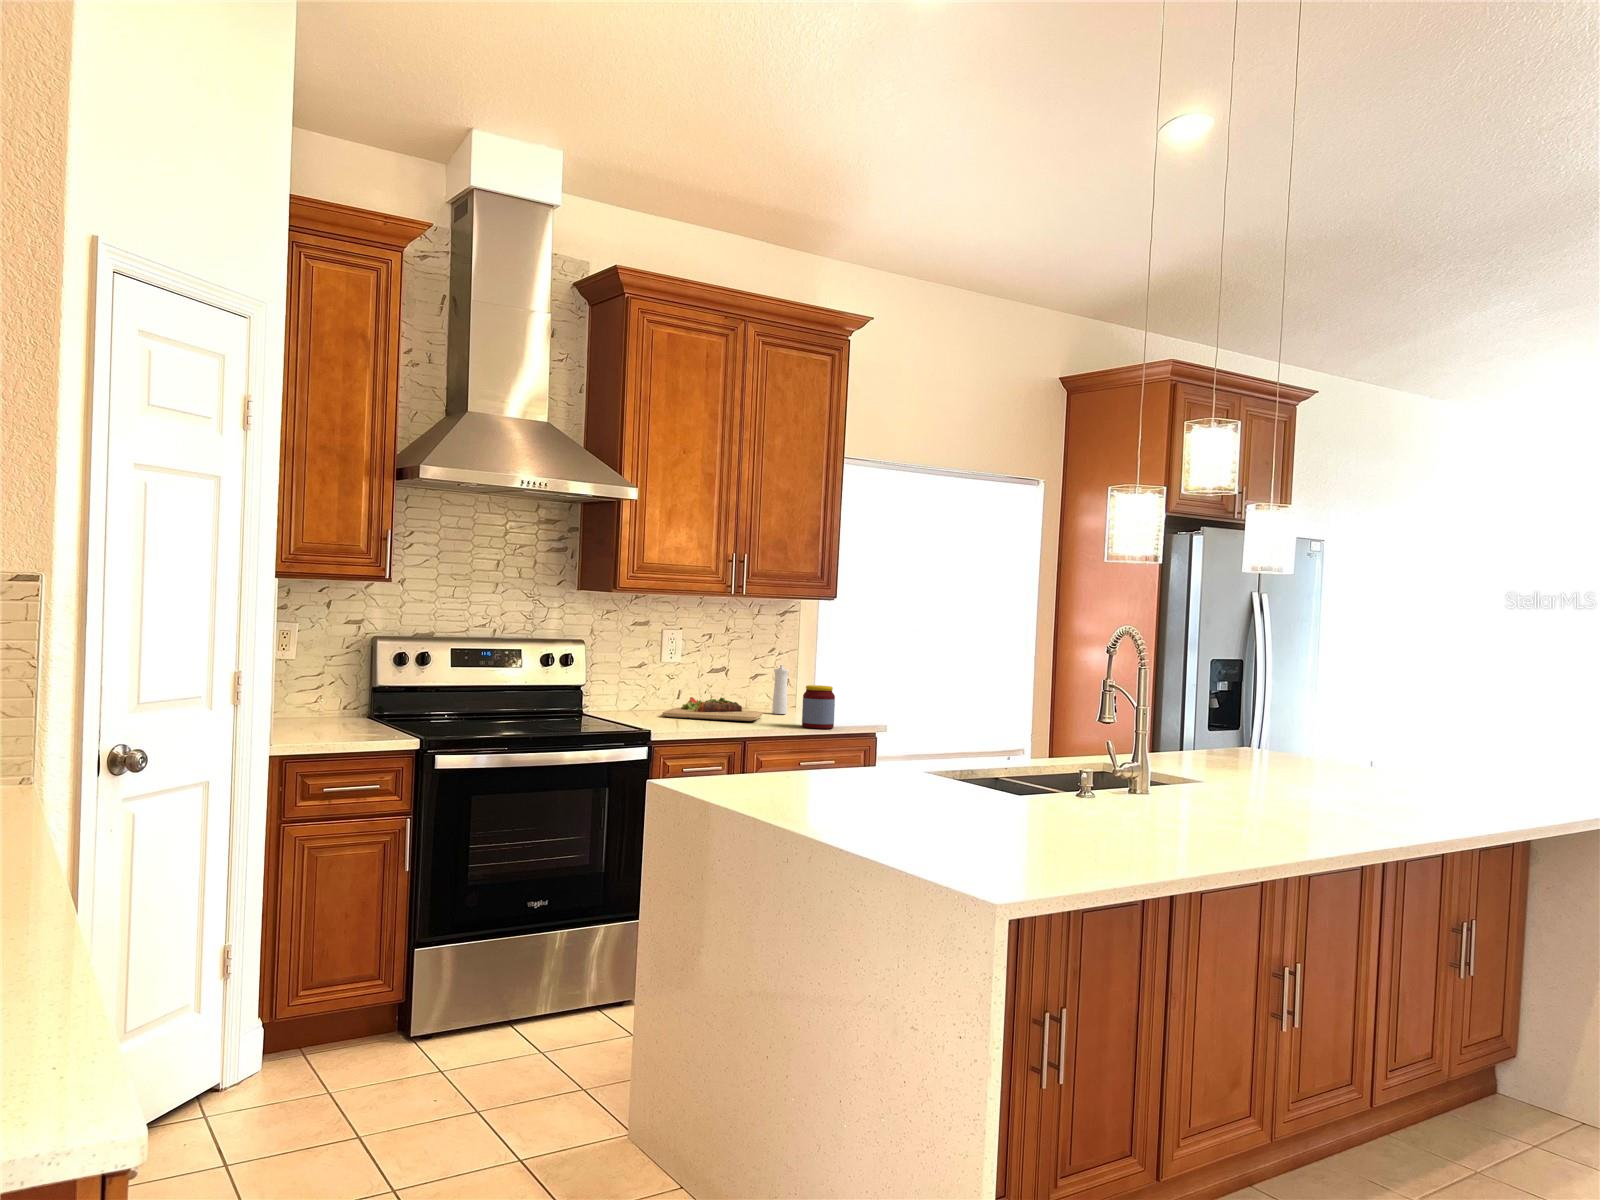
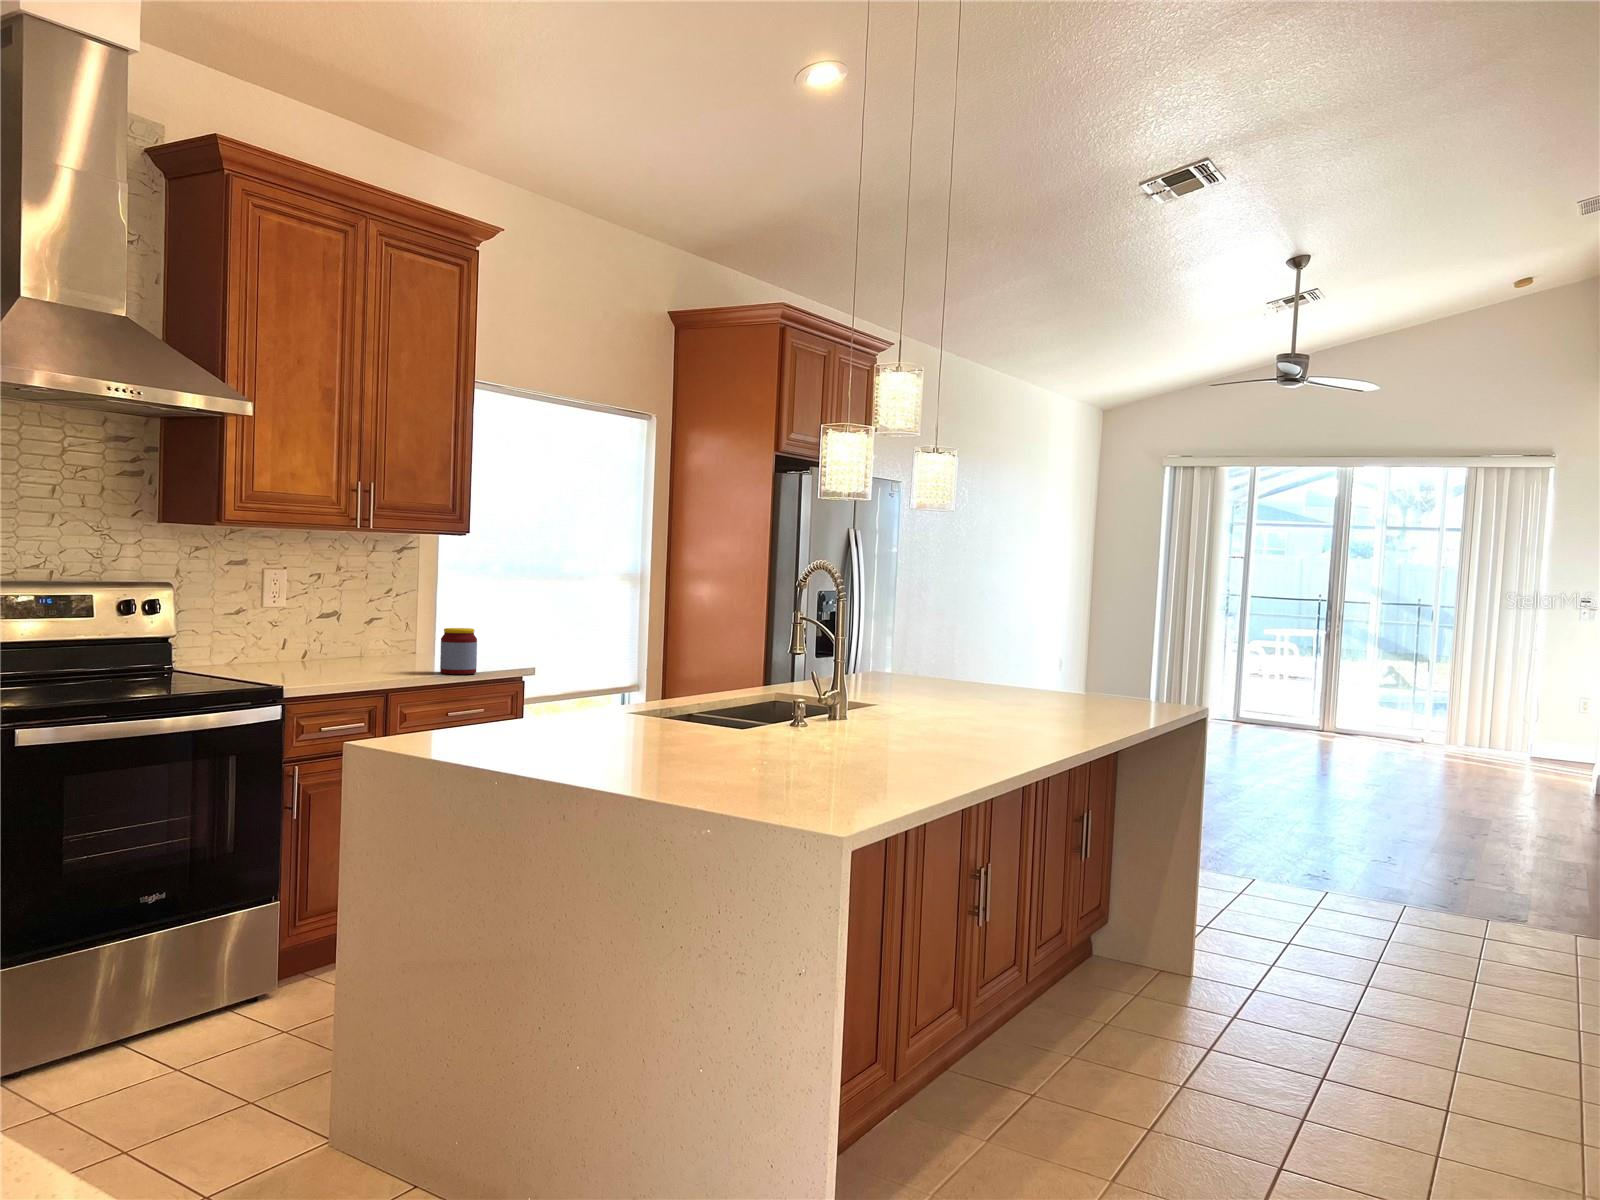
pepper mill: present [772,665,789,714] -> none [389,599,409,661]
cutting board: present [662,697,762,721] -> none [272,645,387,670]

